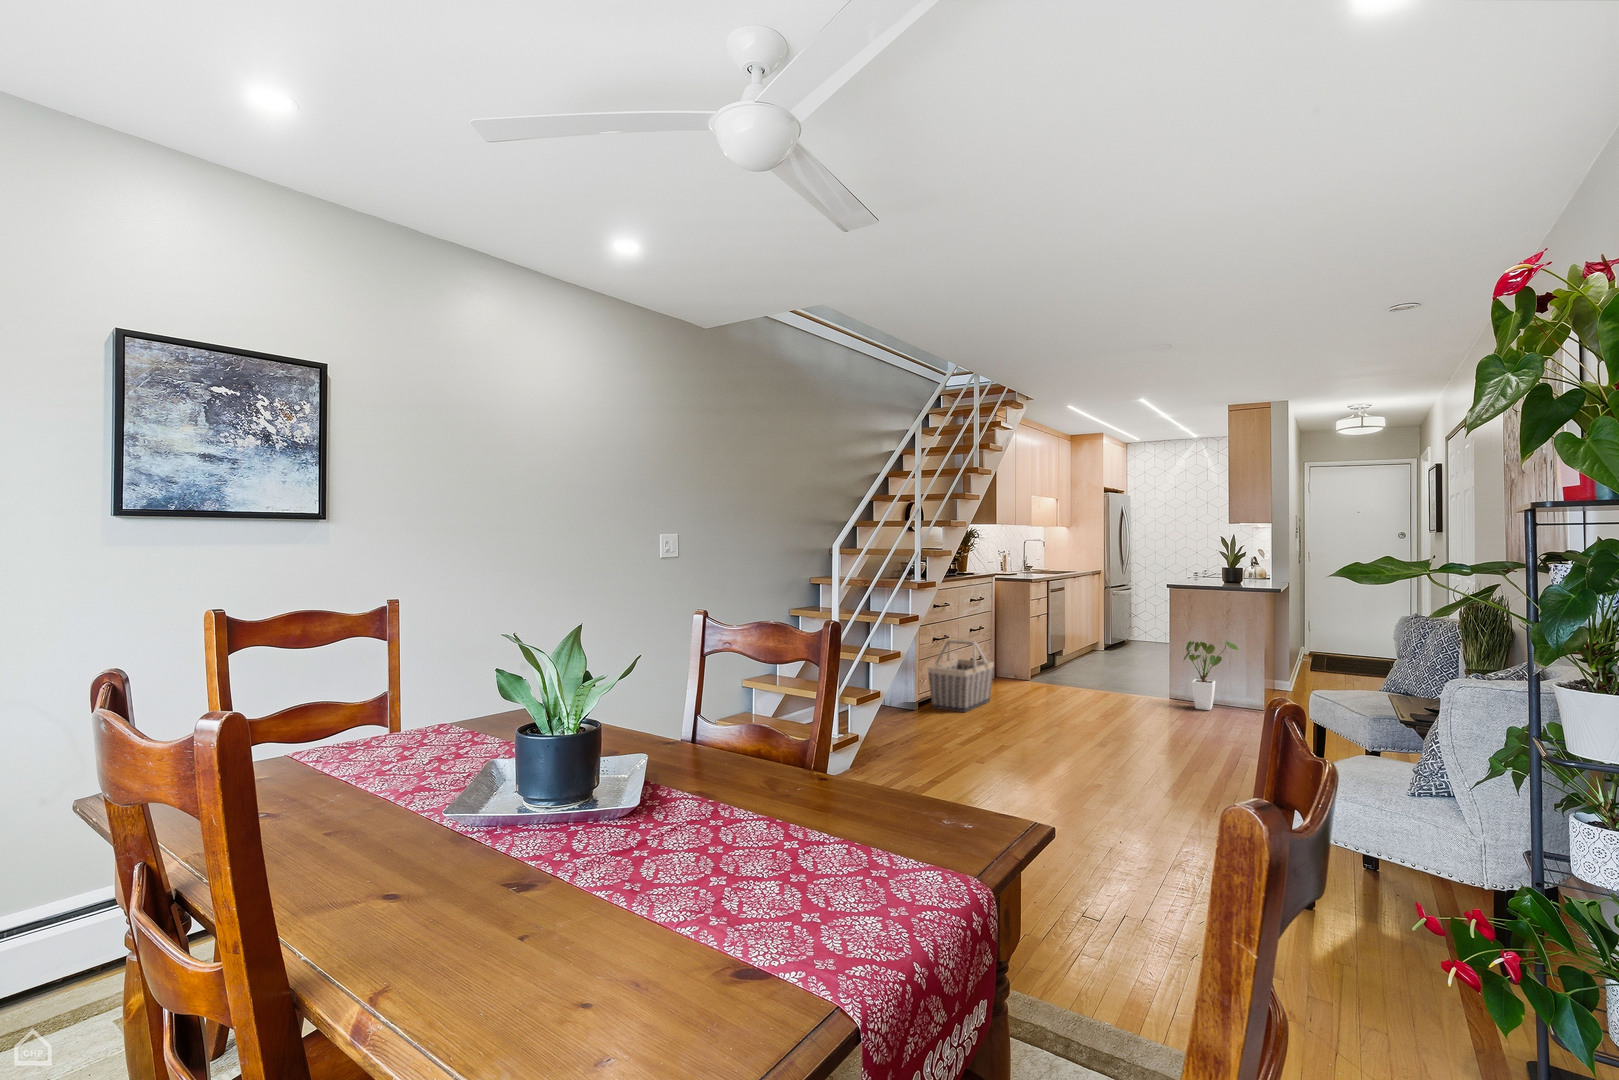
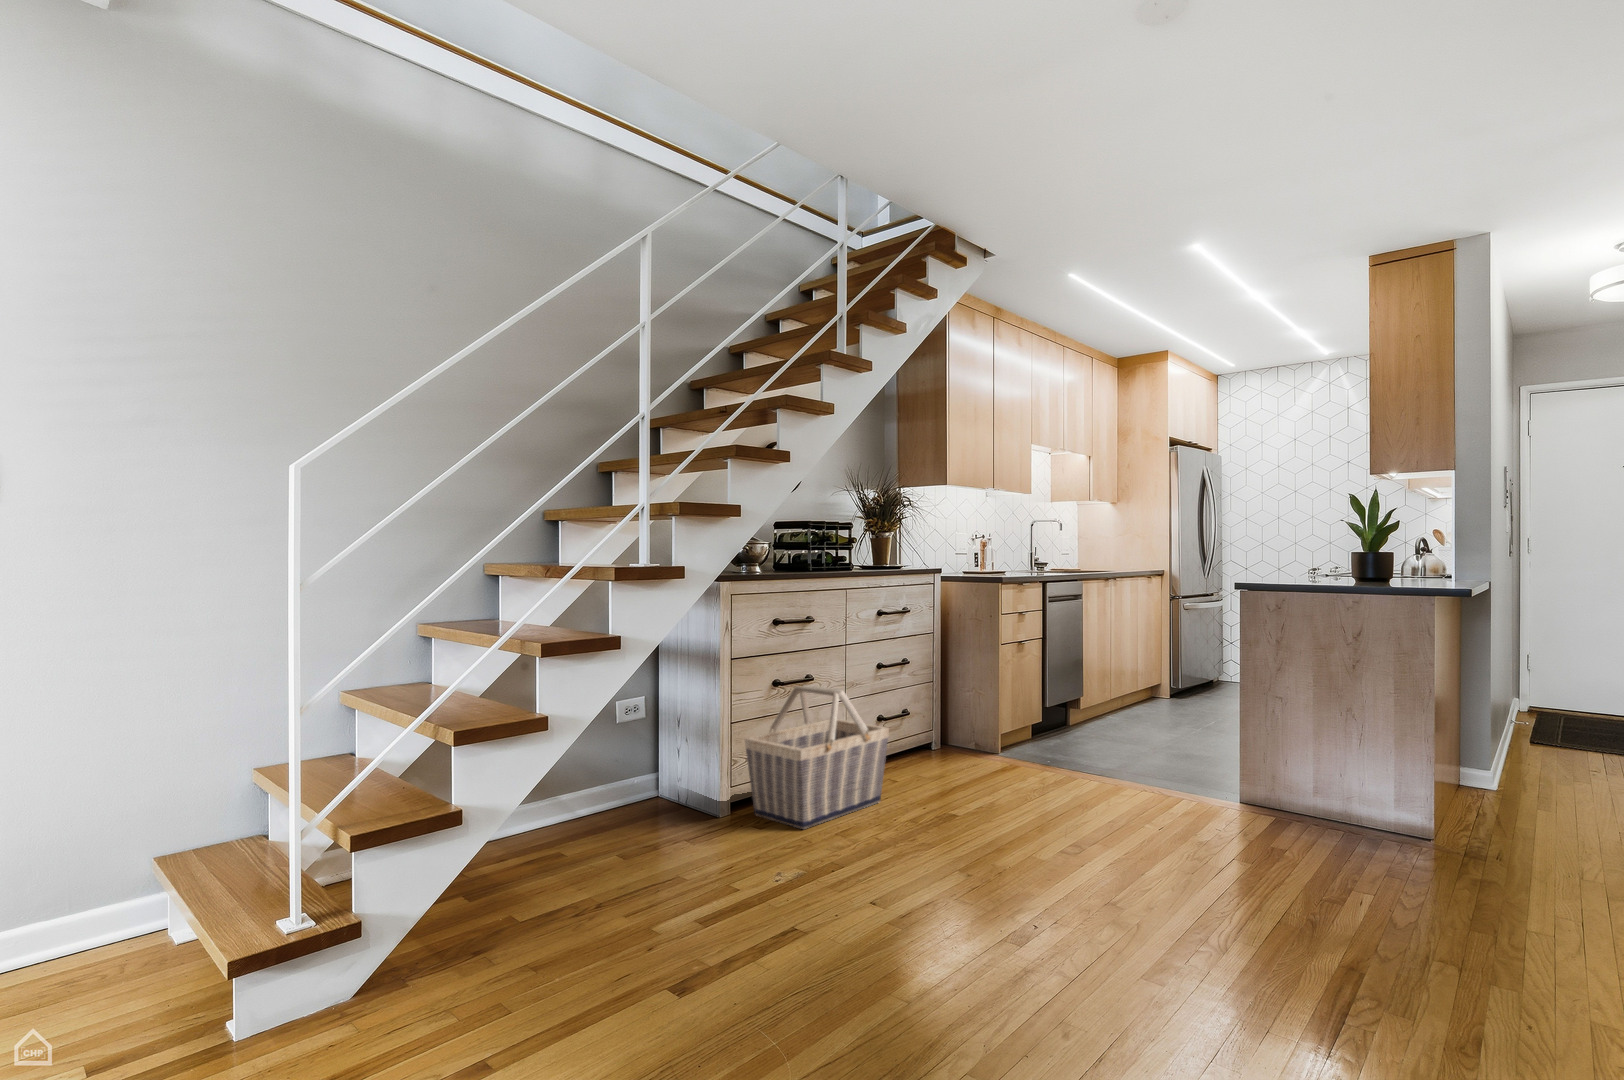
house plant: present [1184,640,1239,710] -> none [1261,694,1382,838]

